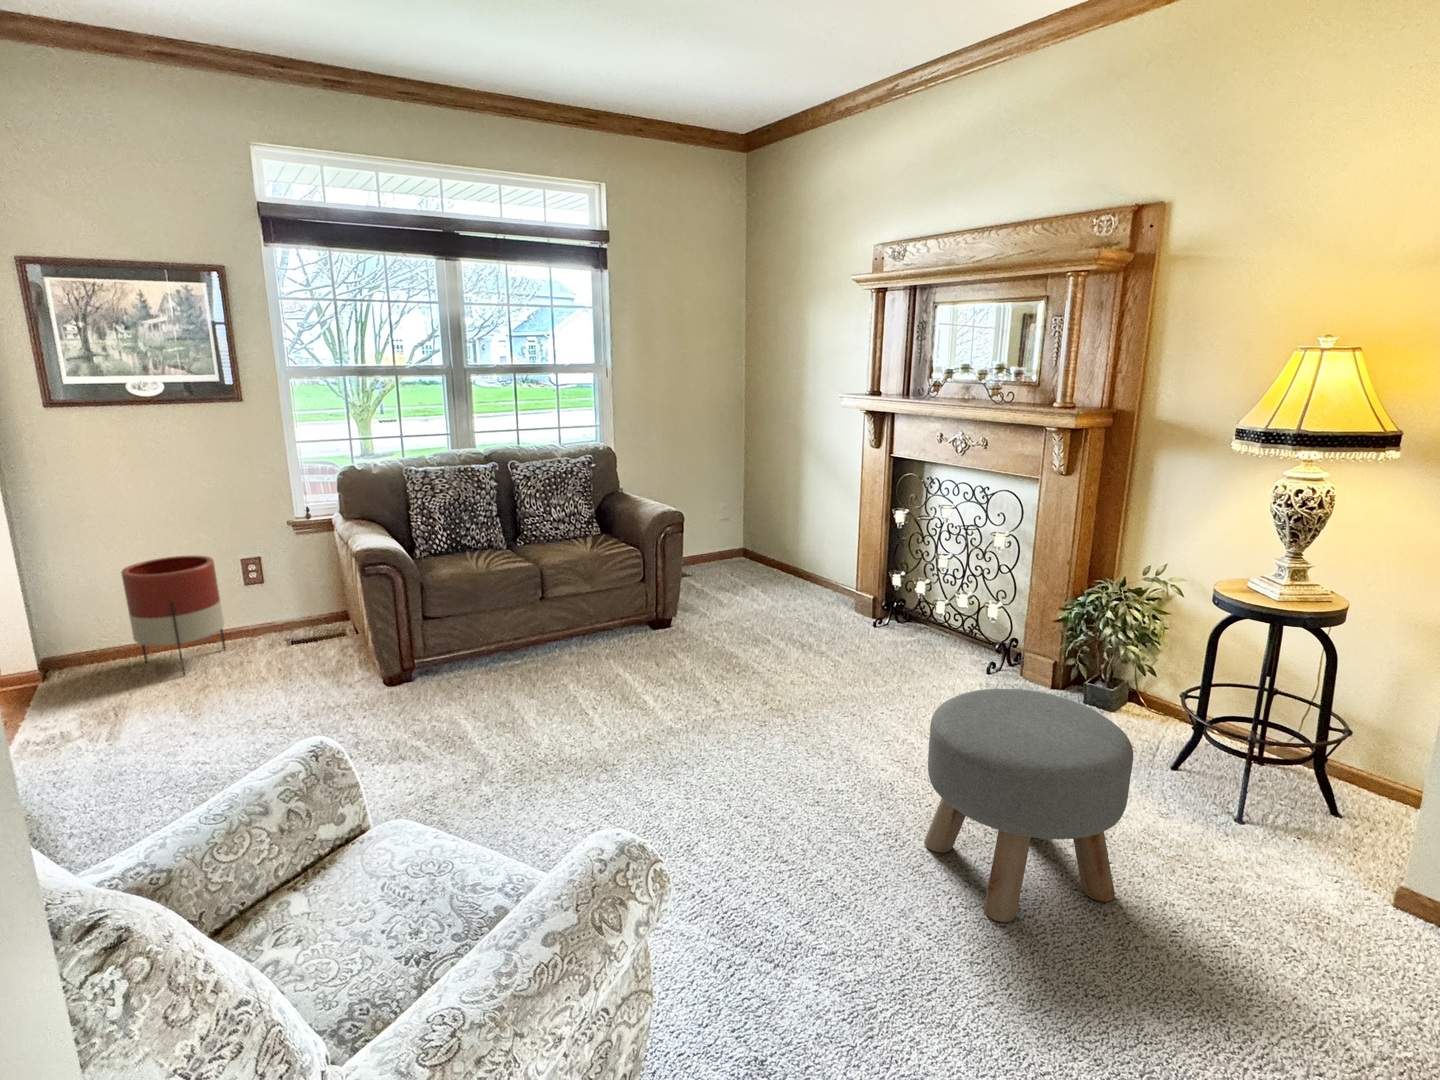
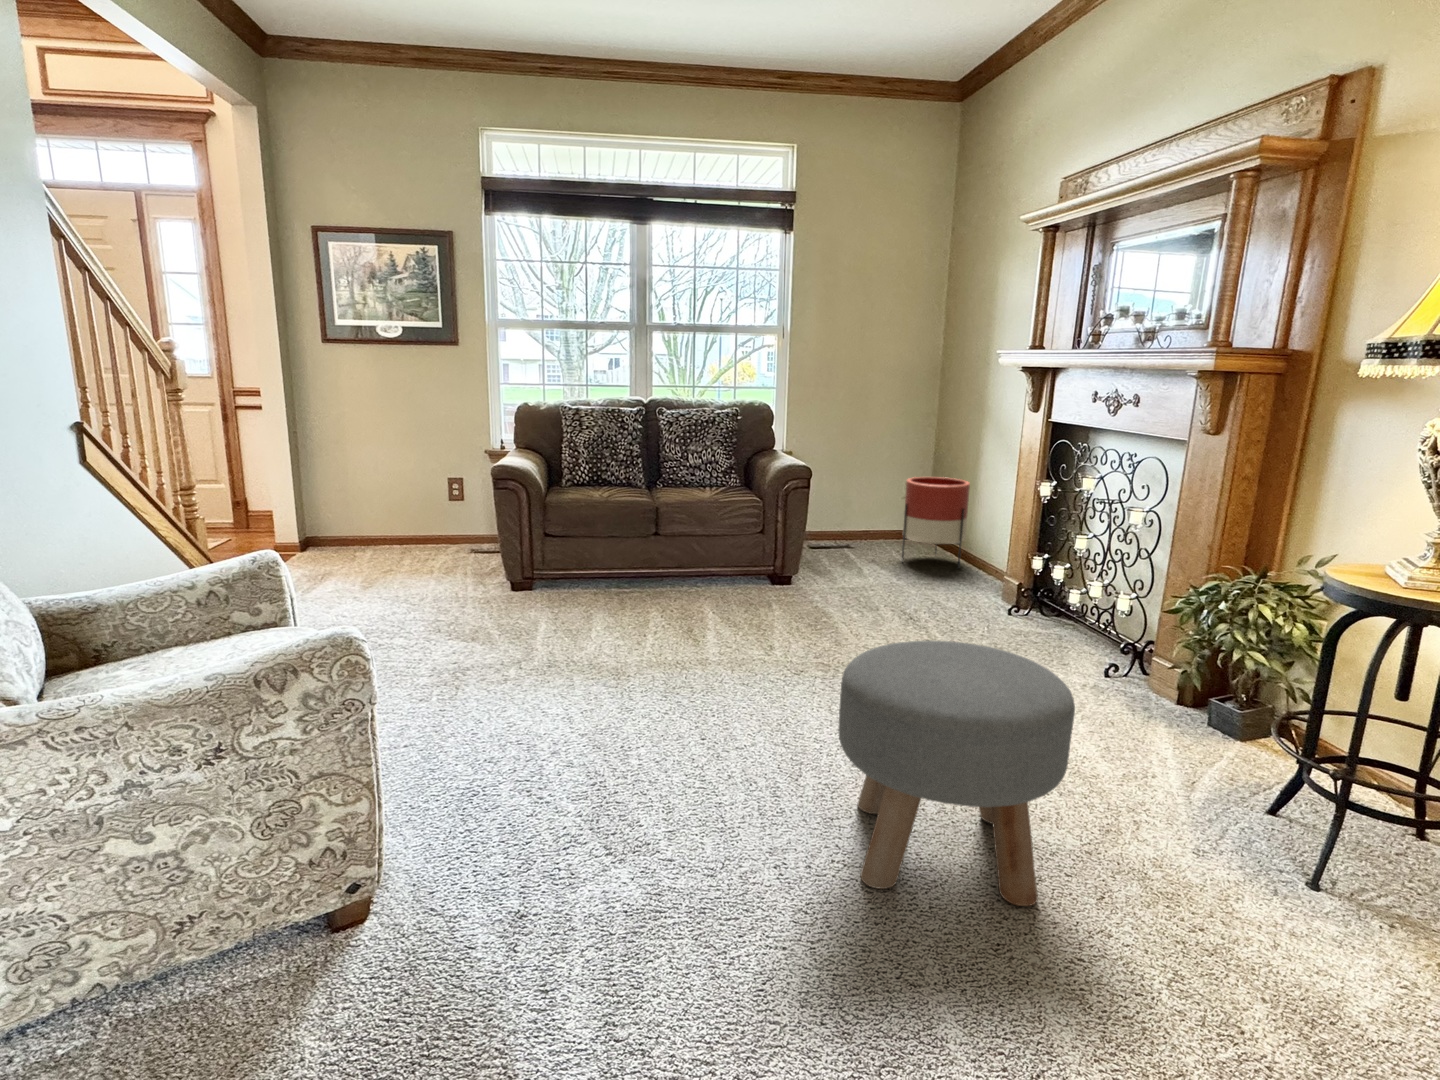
planter: present [121,556,225,675] -> present [901,477,970,568]

